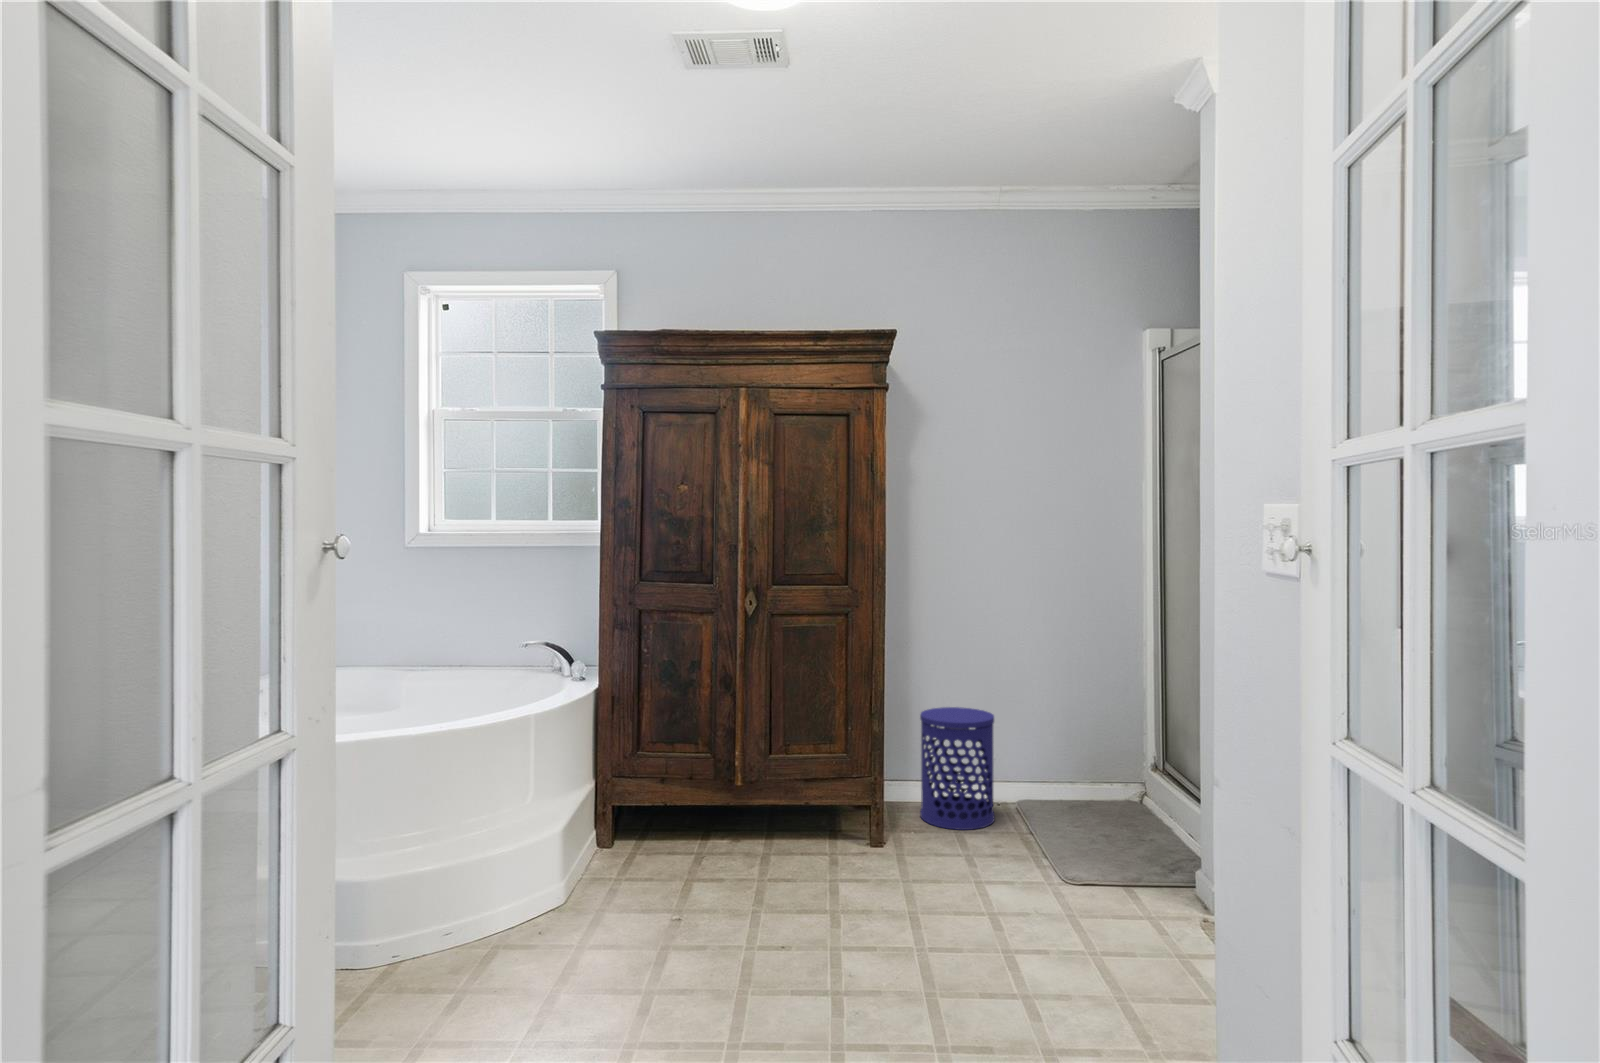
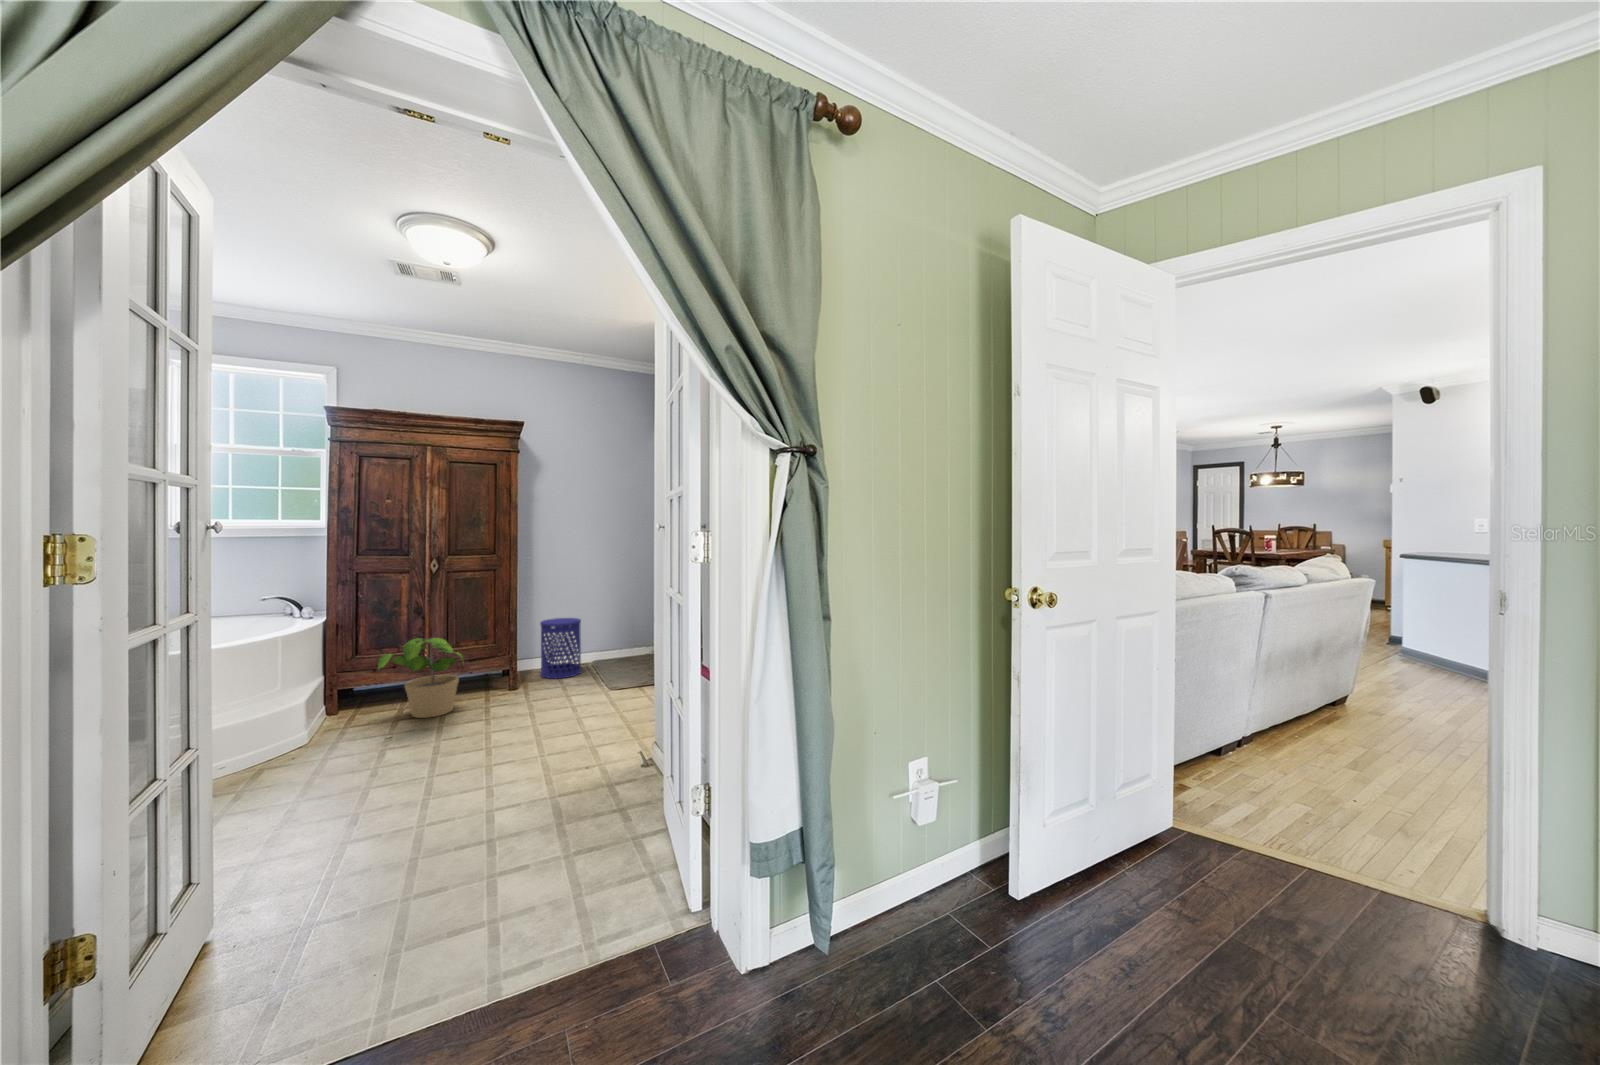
potted plant: none [665,741,798,886] -> present [378,638,463,718]

